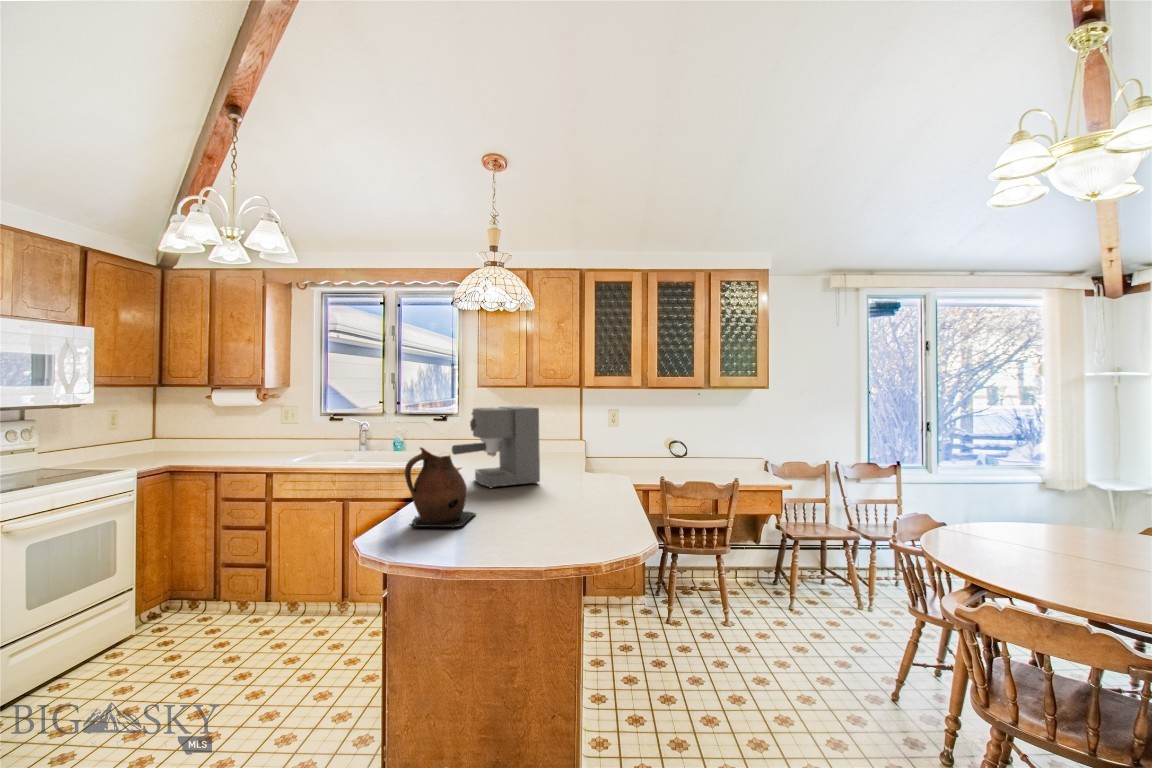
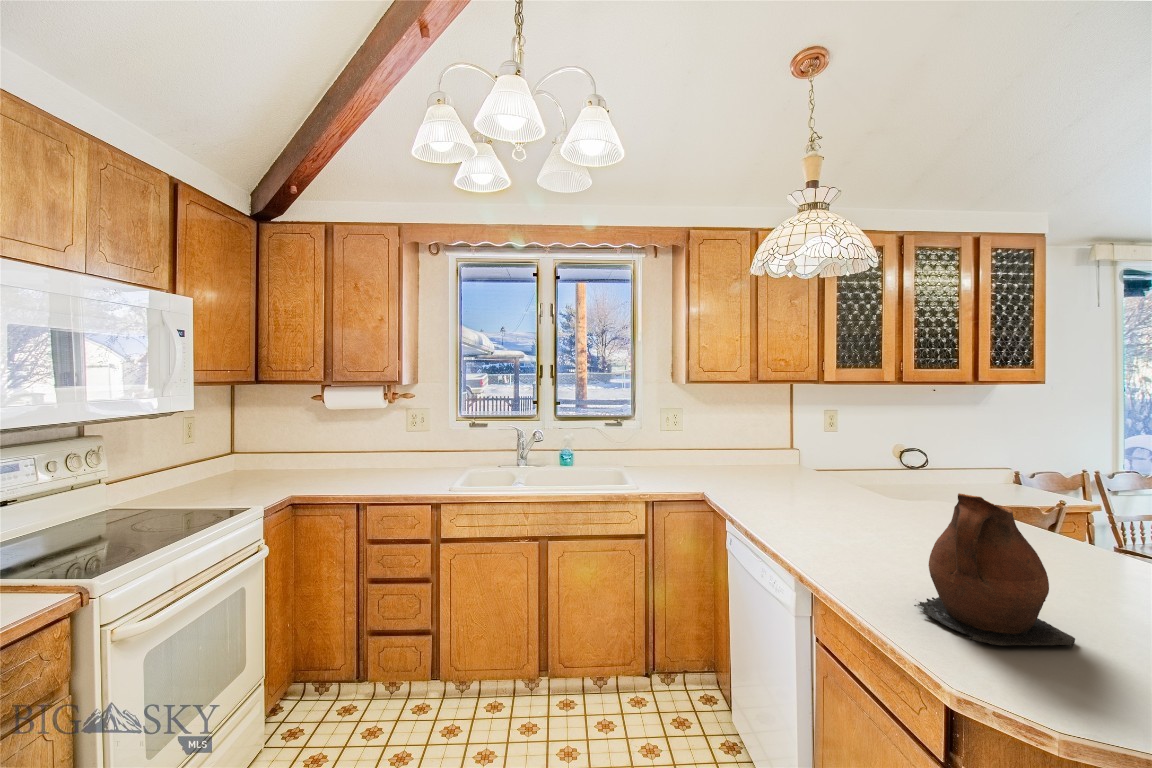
coffee maker: present [452,406,540,488] -> none [785,410,904,535]

